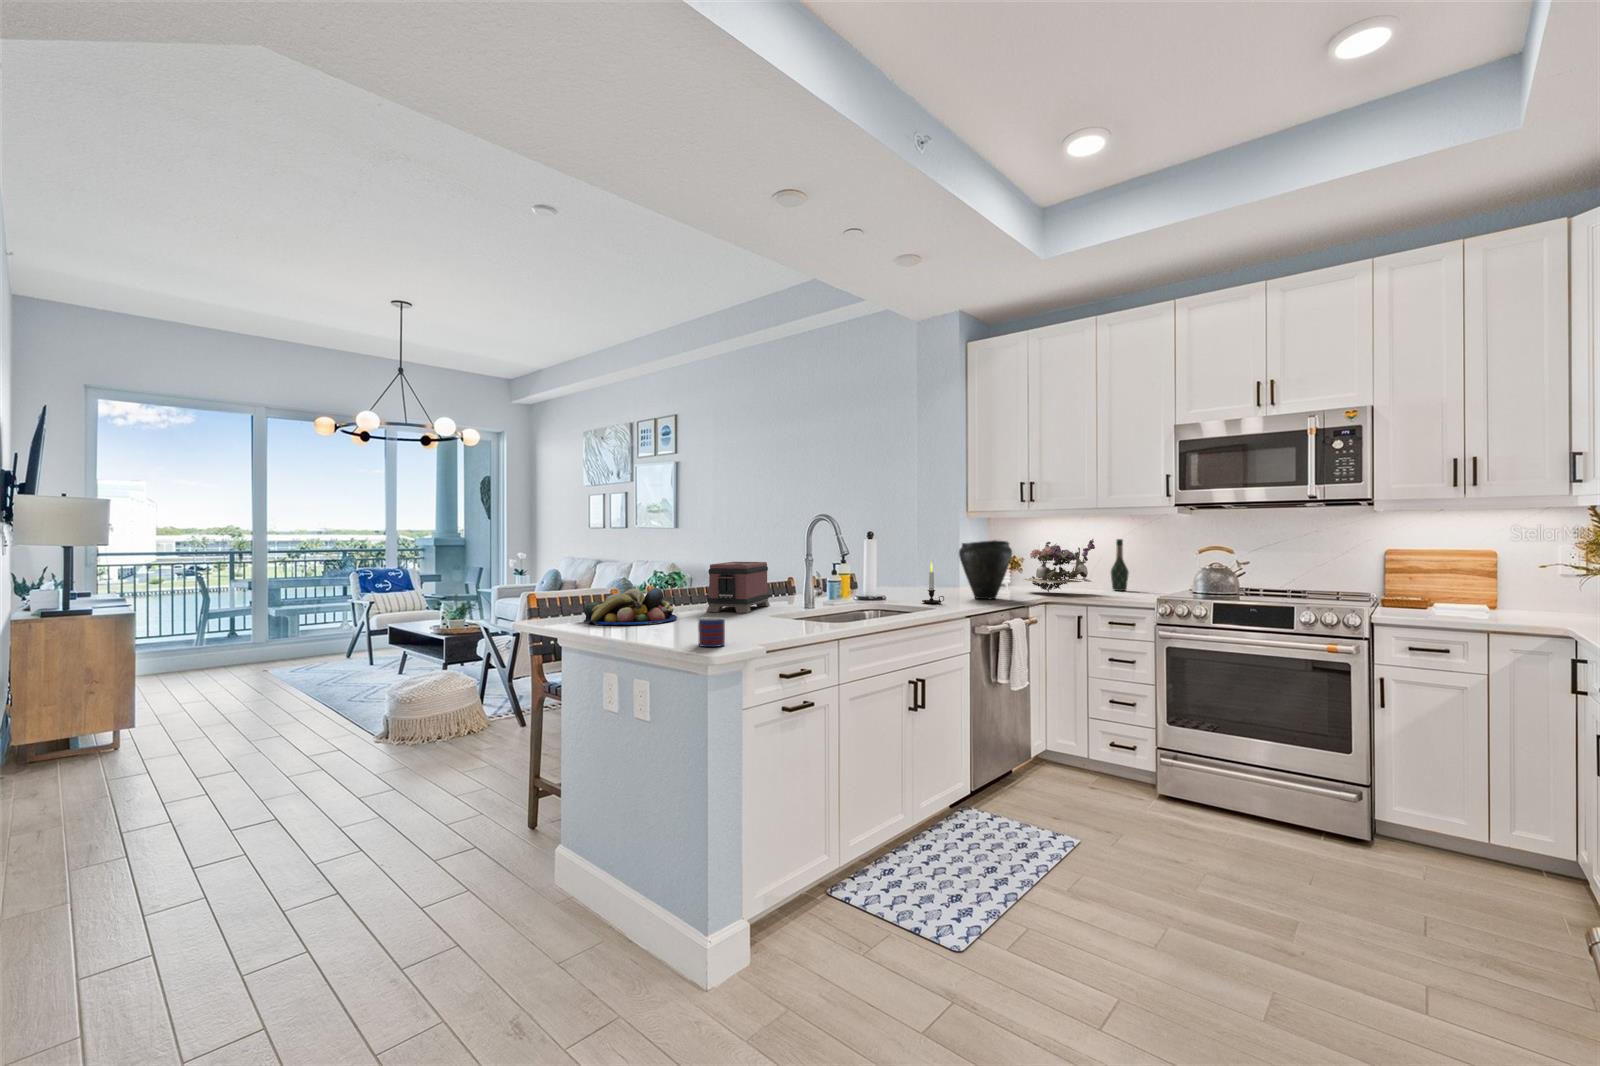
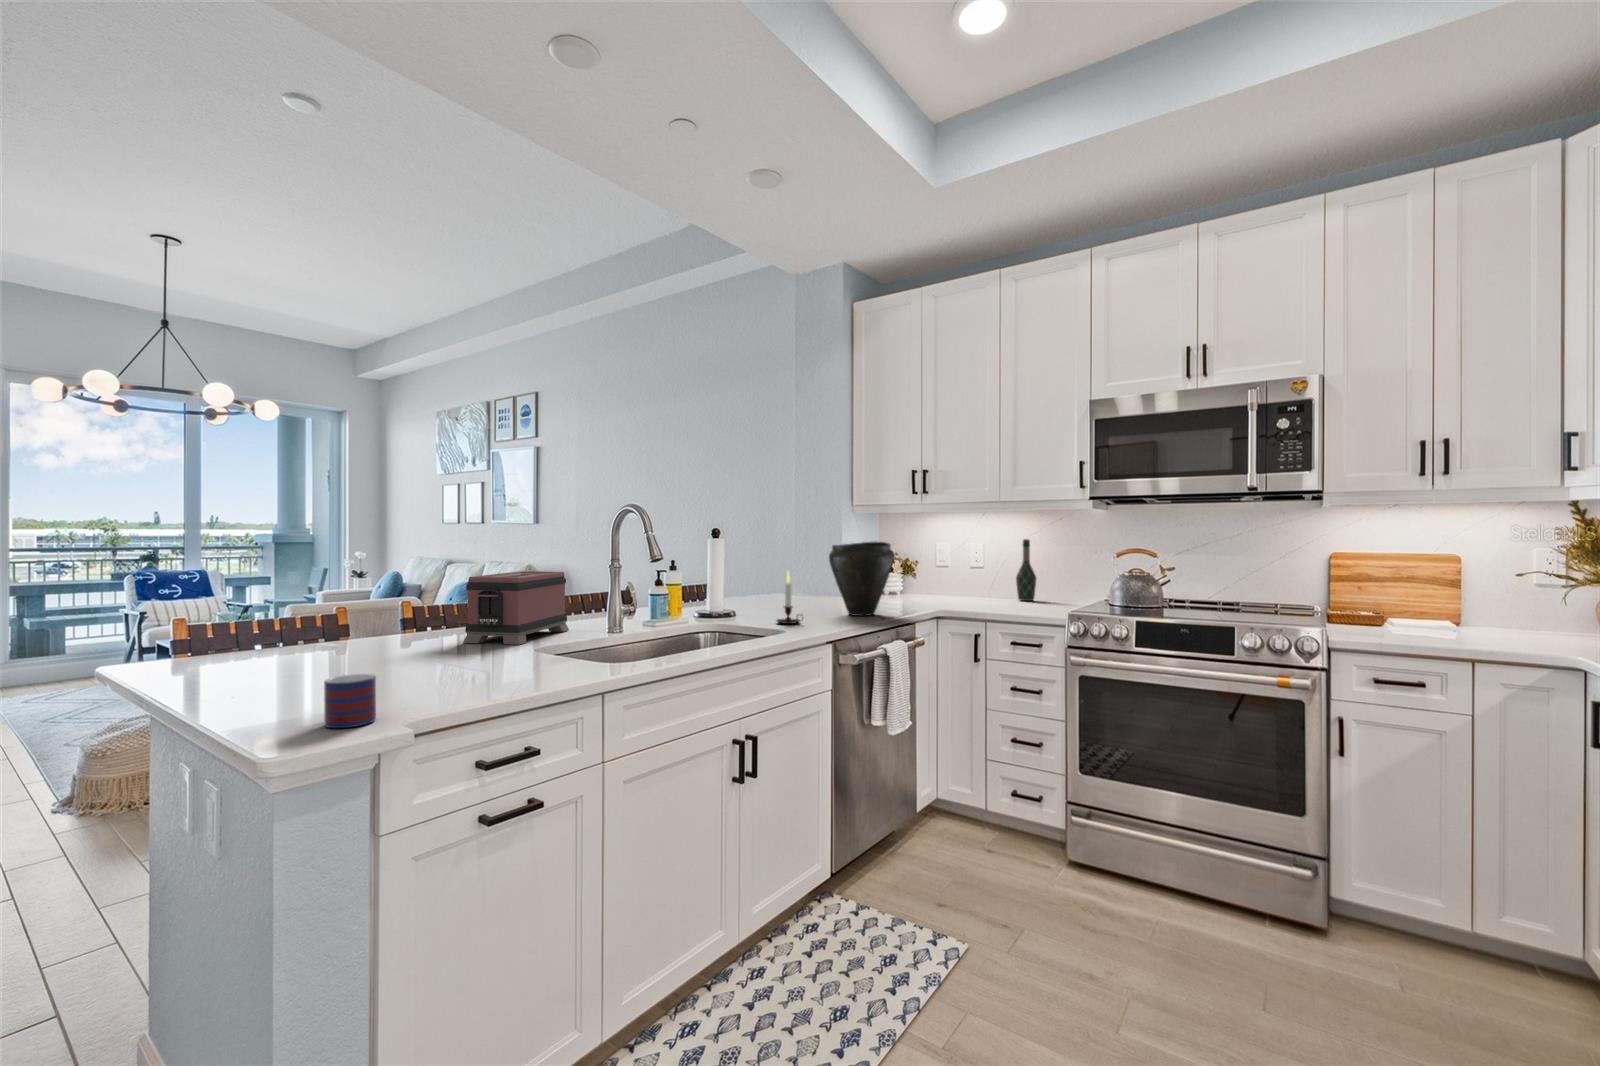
flower arrangement: present [1024,539,1095,592] -> none [911,539,997,605]
fruit bowl: present [584,588,677,625] -> none [237,613,398,674]

